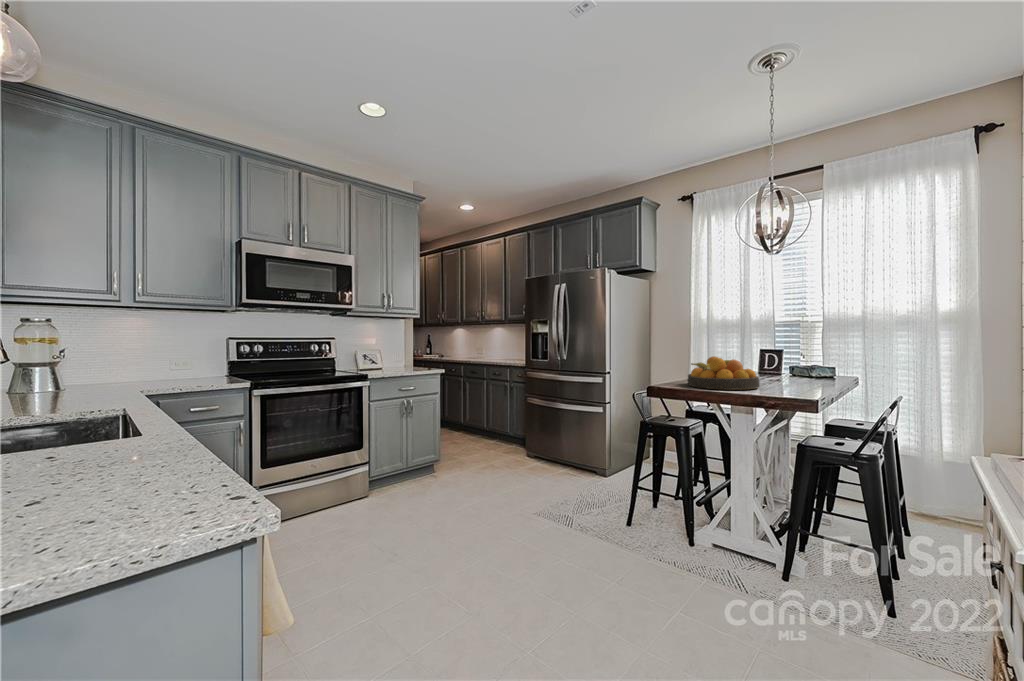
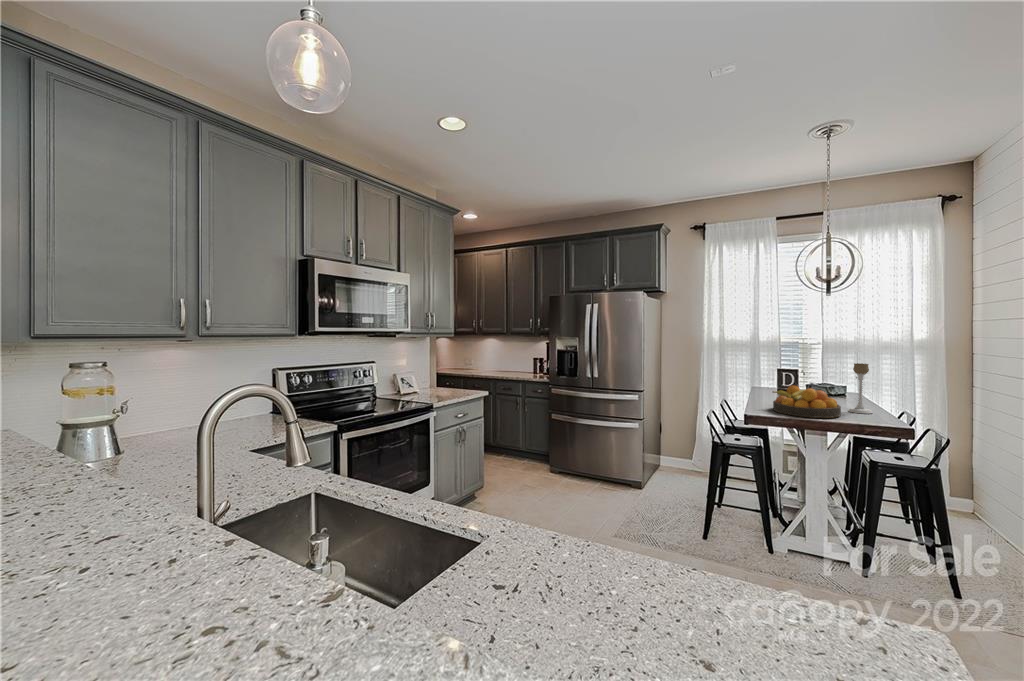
candle holder: none [783,330,810,389] -> present [848,363,873,414]

